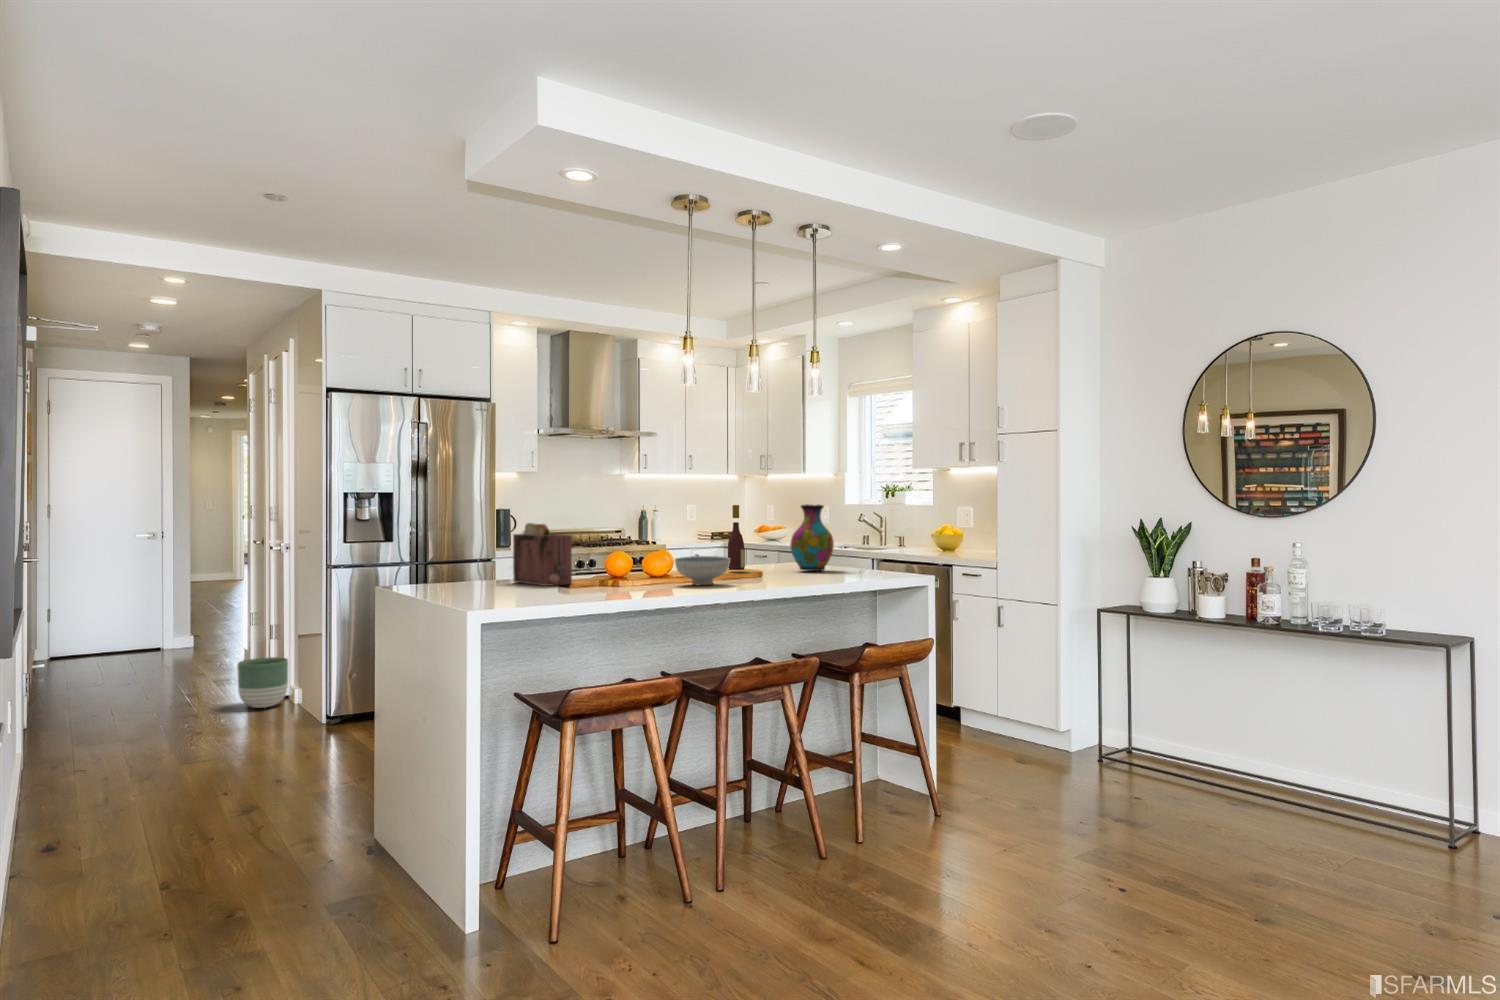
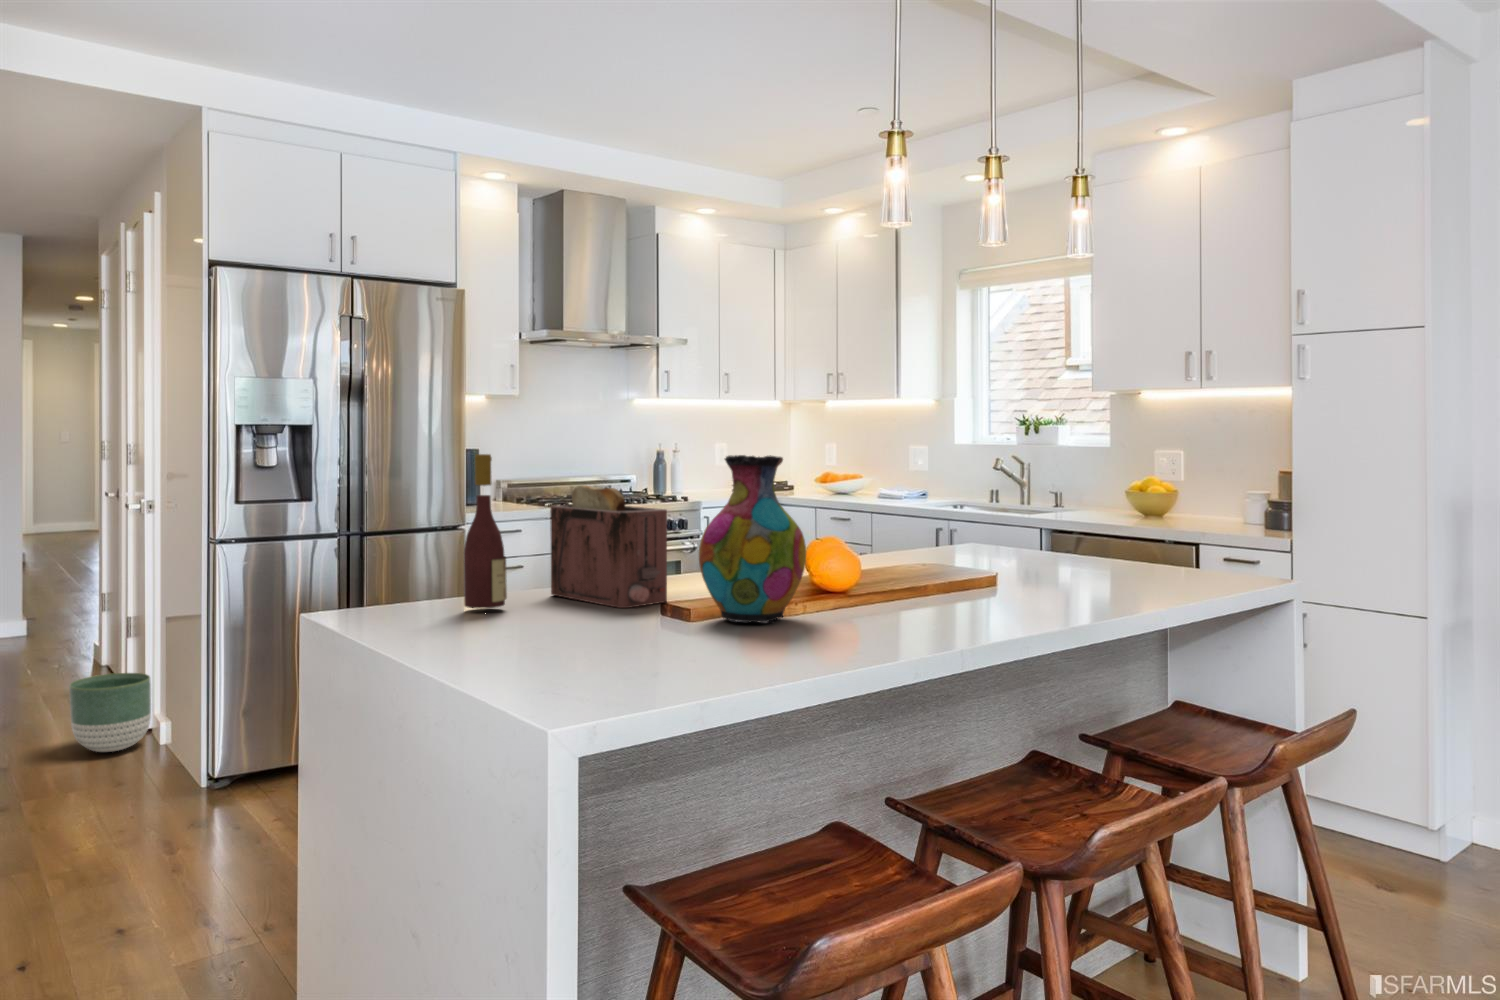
wine bottle: present [728,505,745,570] -> present [464,454,507,609]
vase: present [790,505,834,571] -> present [699,455,806,623]
ceramic bowl: present [675,556,730,585] -> none [874,551,981,611]

